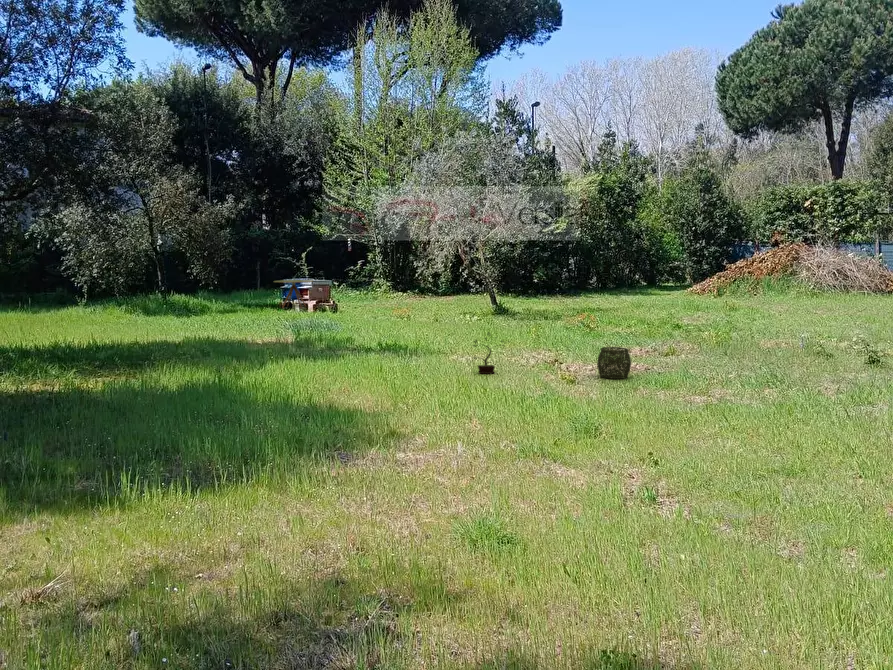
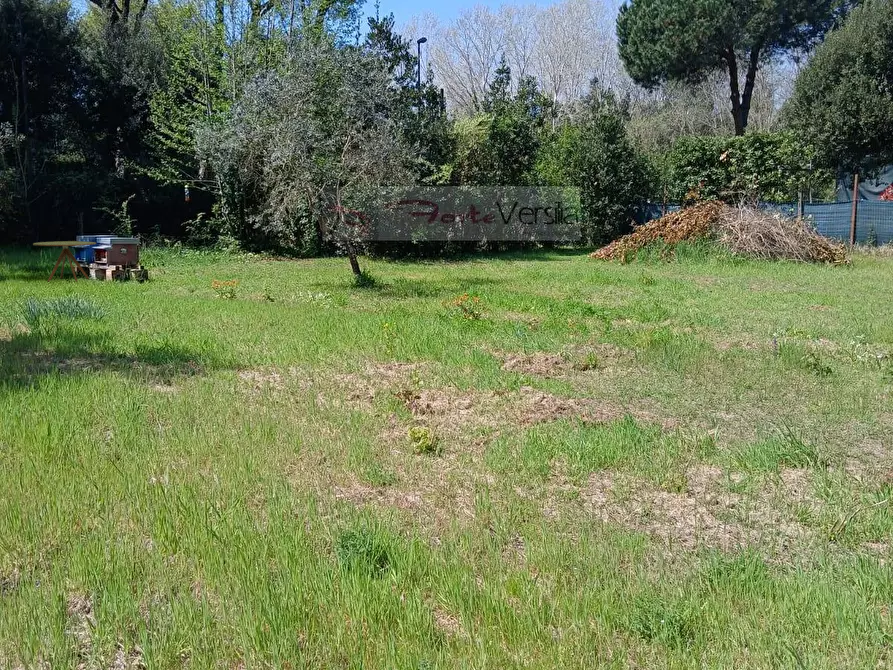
potted plant: present [473,332,504,374] -> none [151,400,247,500]
woven basket: present [597,347,631,379] -> none [444,434,522,520]

